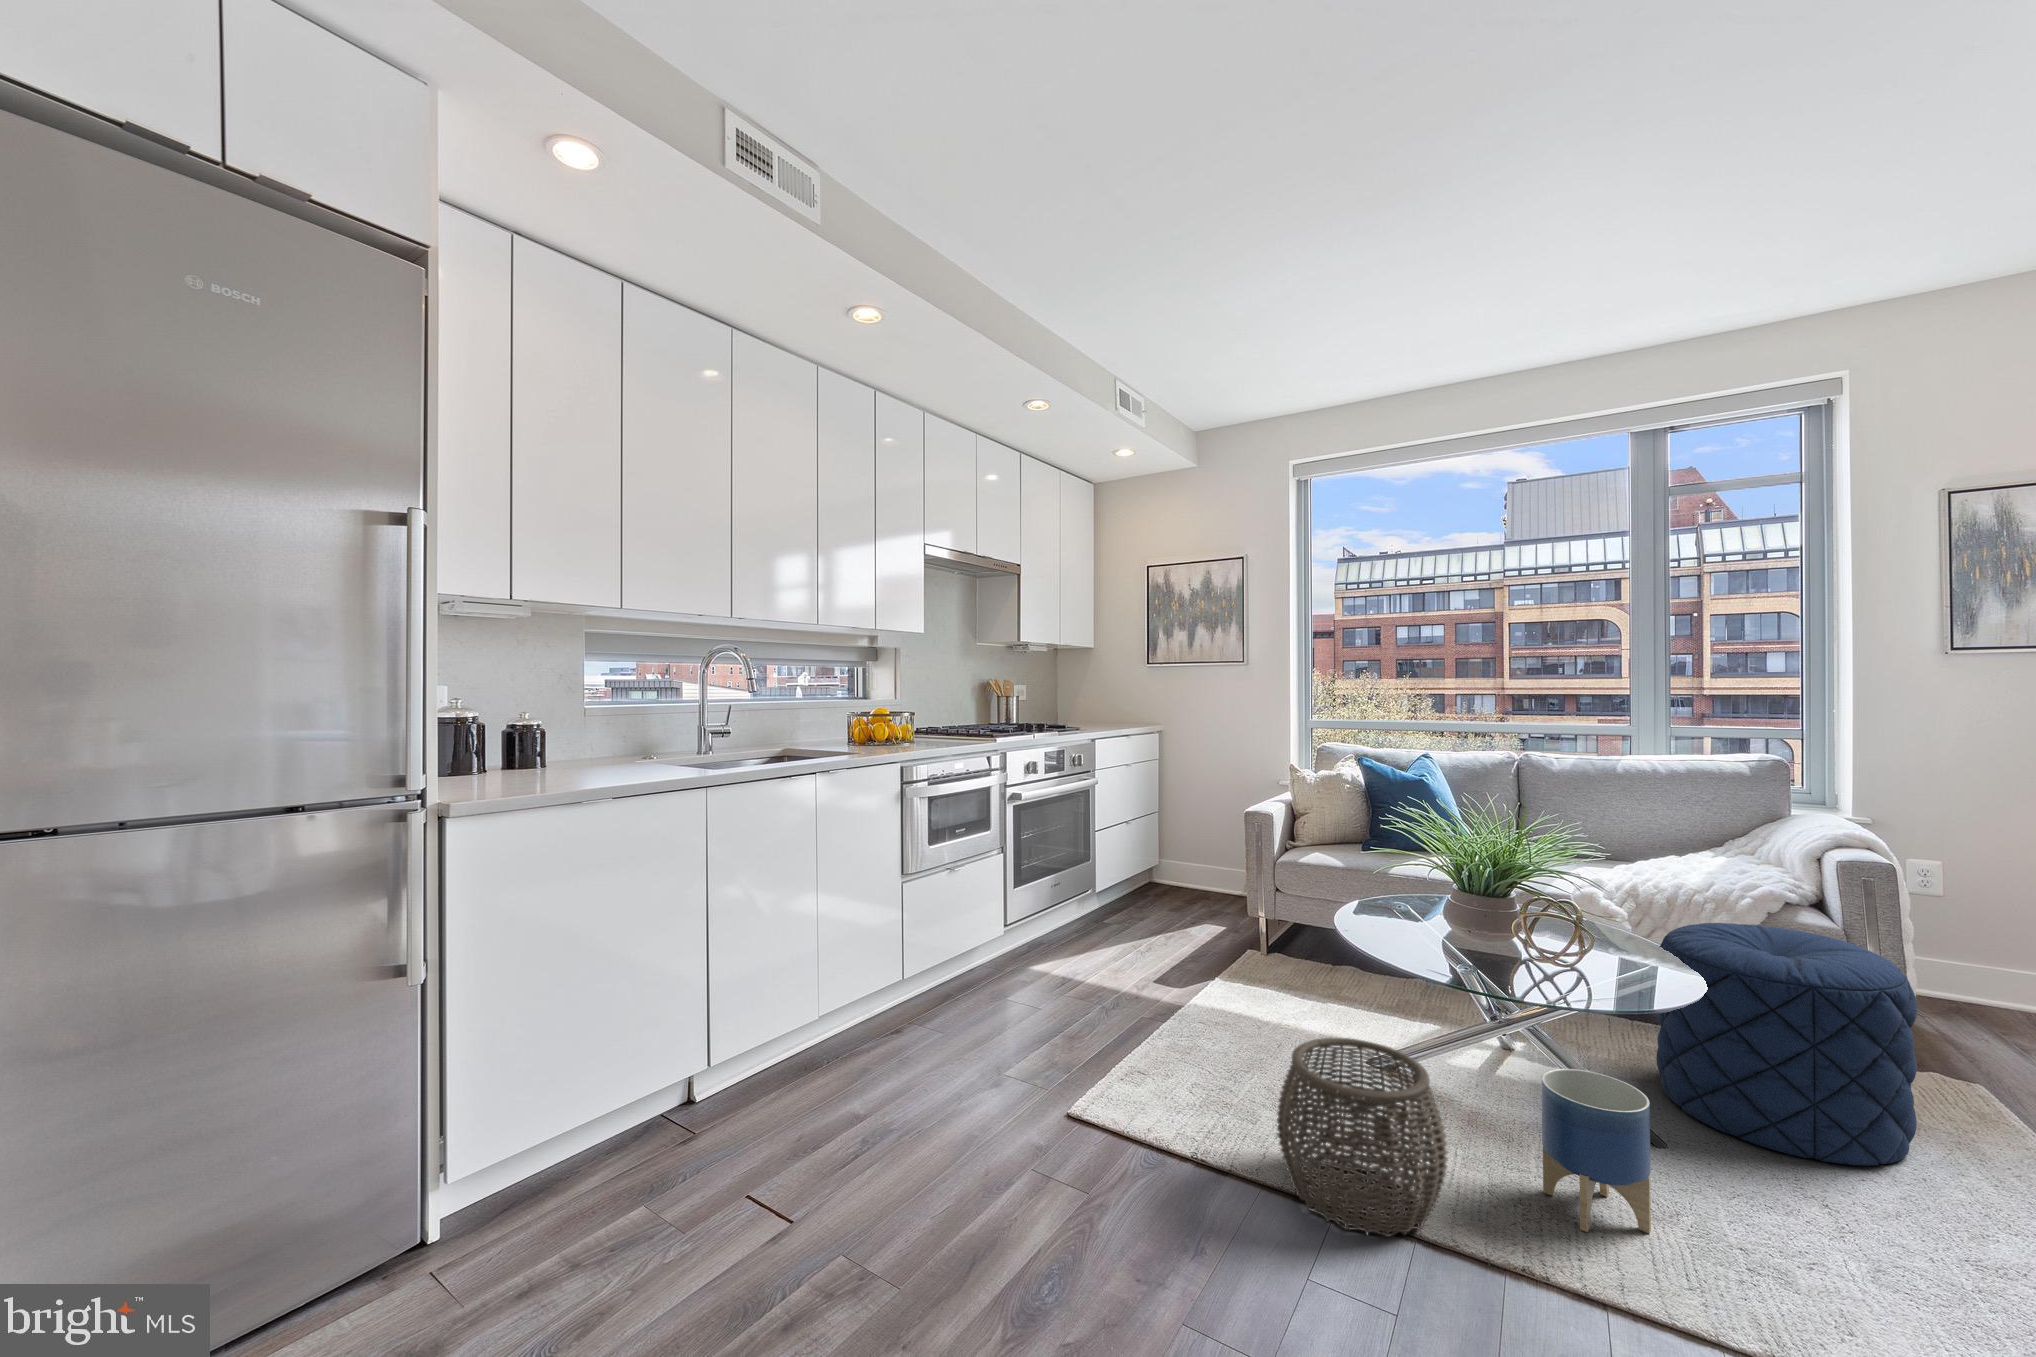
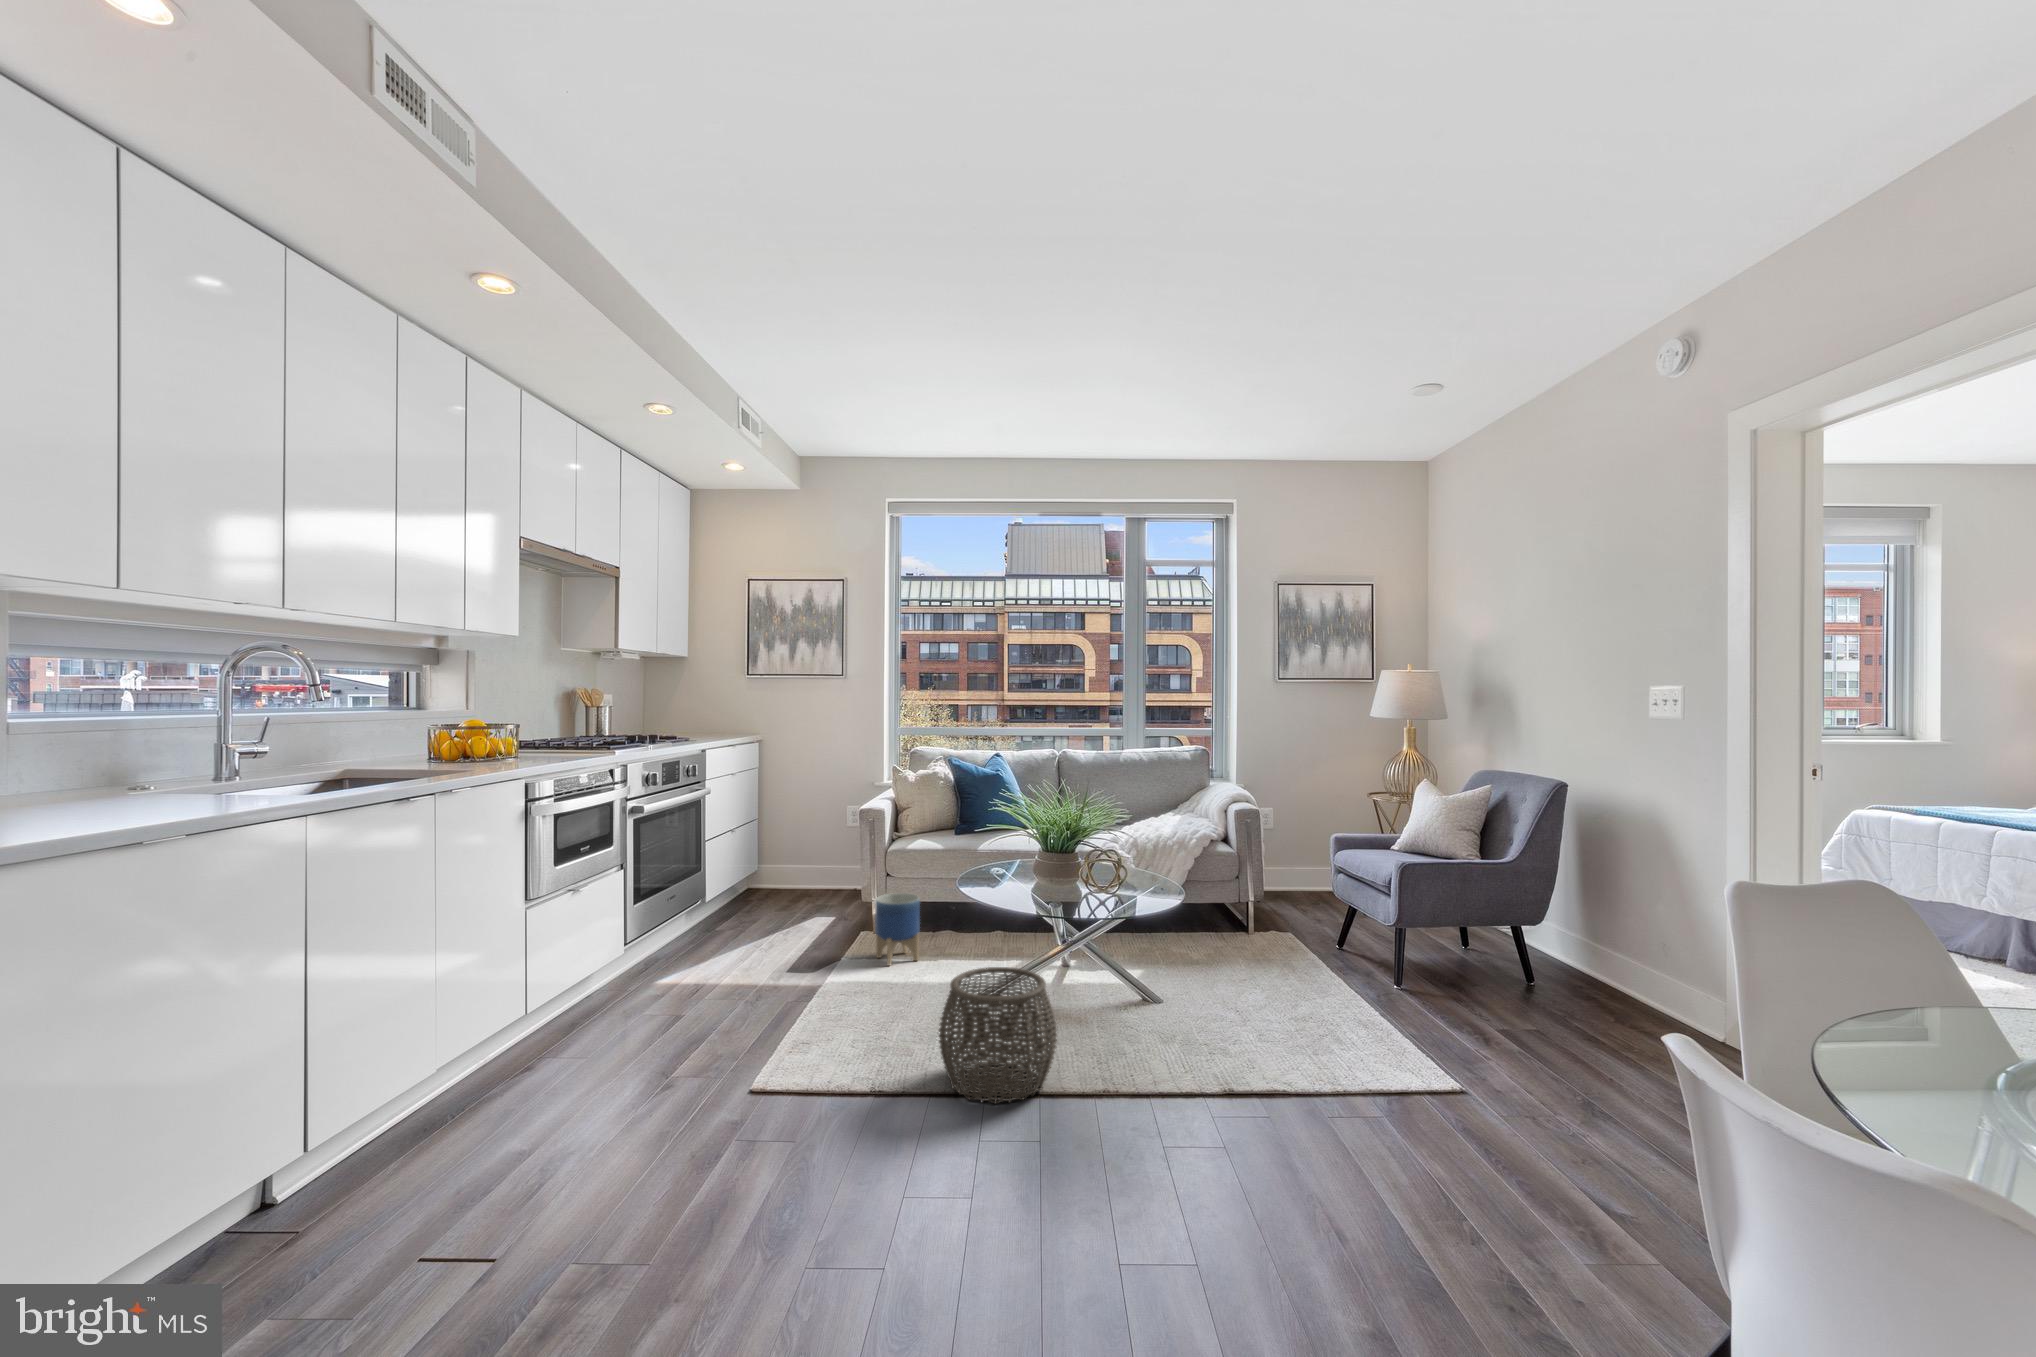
pouf: present [1656,923,1917,1166] -> none [1156,855,1281,994]
planter: present [1541,1069,1651,1233] -> present [875,893,920,965]

